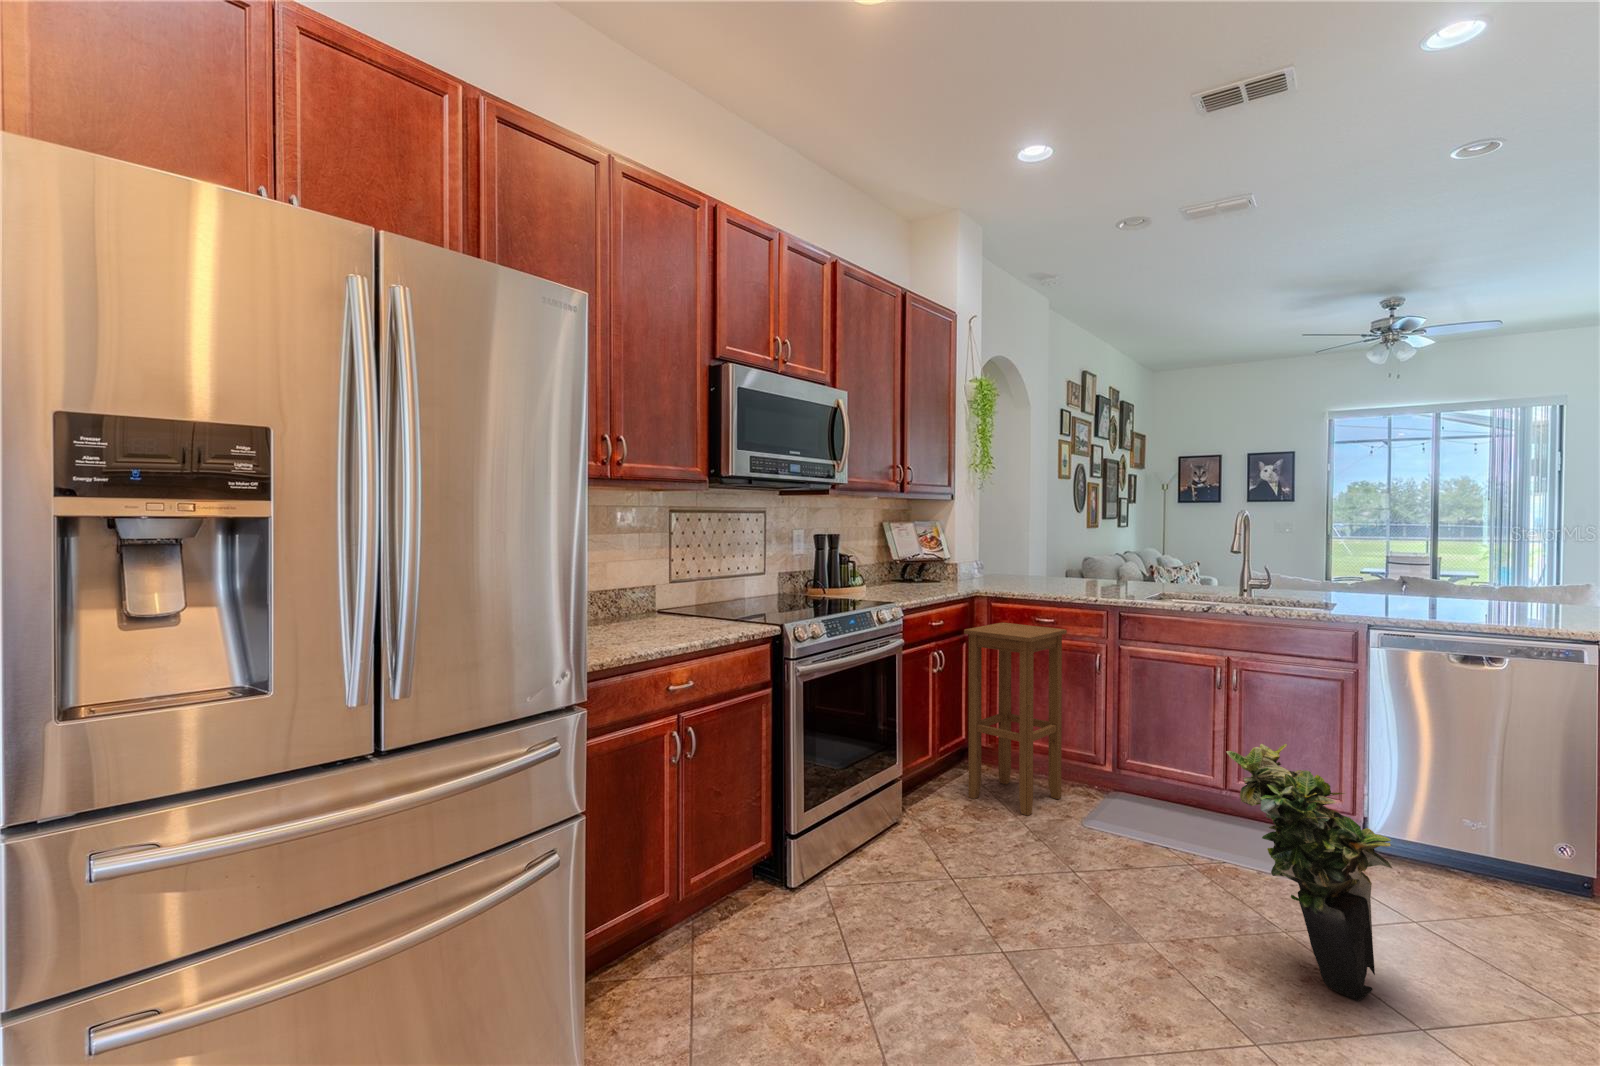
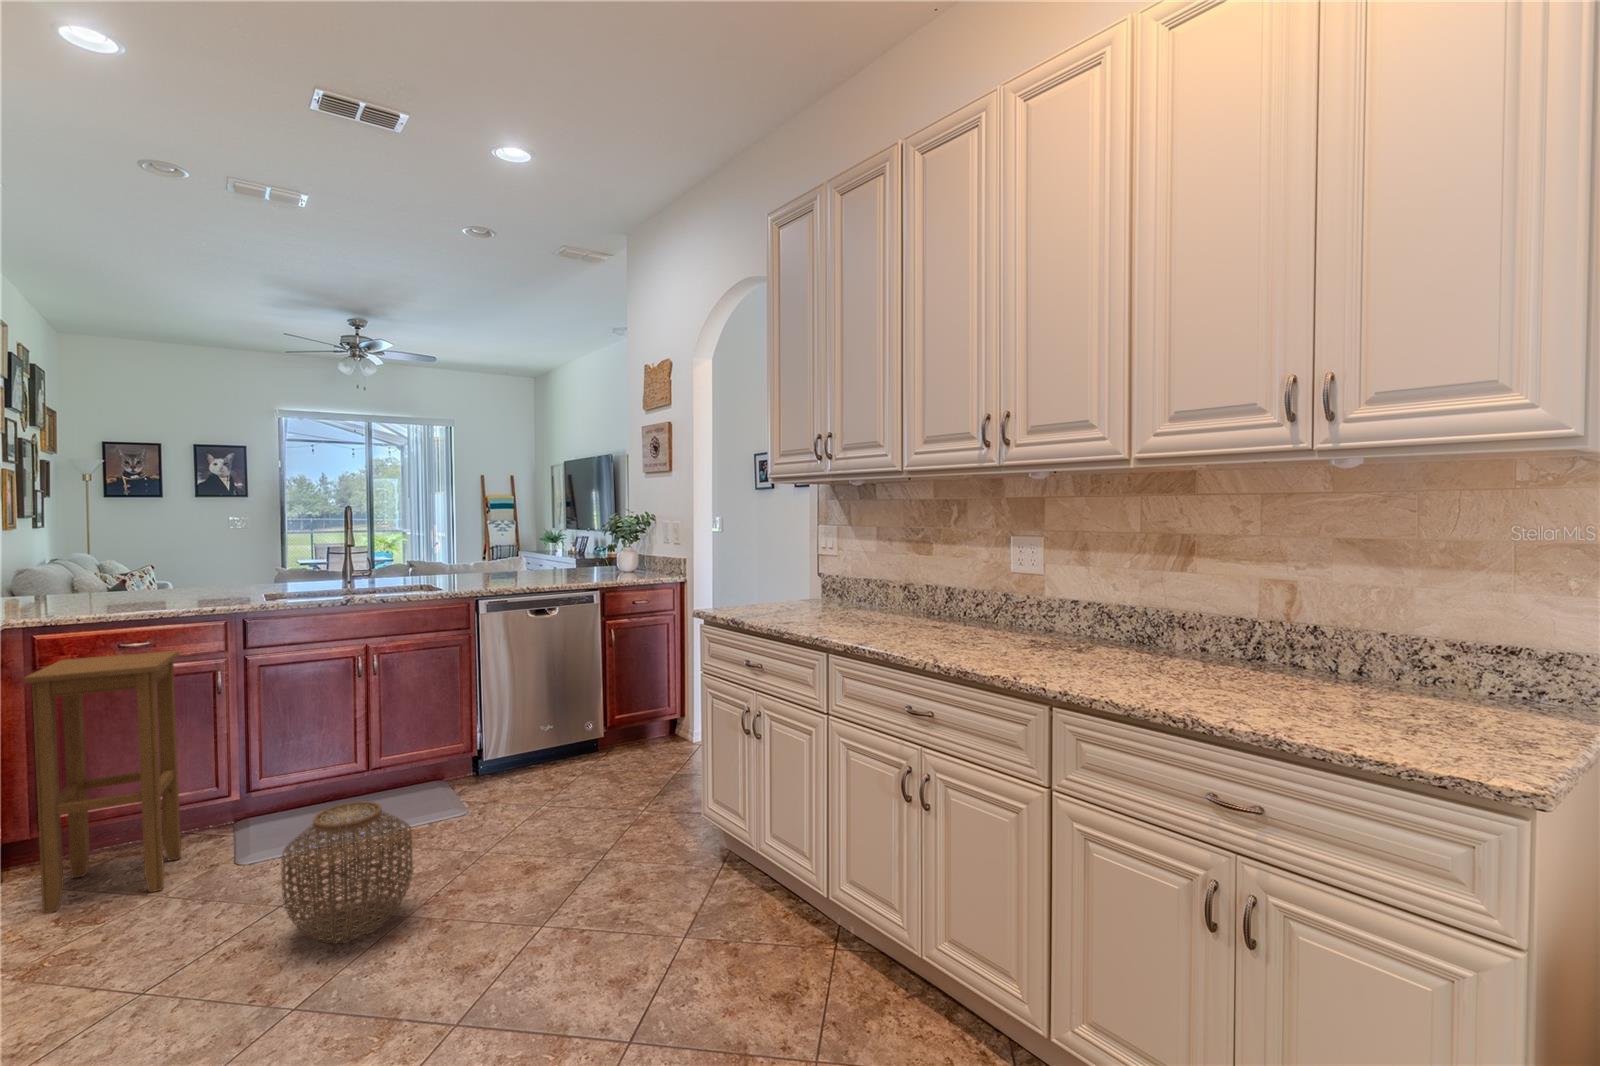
potted plant: present [1227,744,1392,1001] -> none [461,696,577,868]
woven basket: none [1043,797,1160,934] -> present [281,801,413,943]

